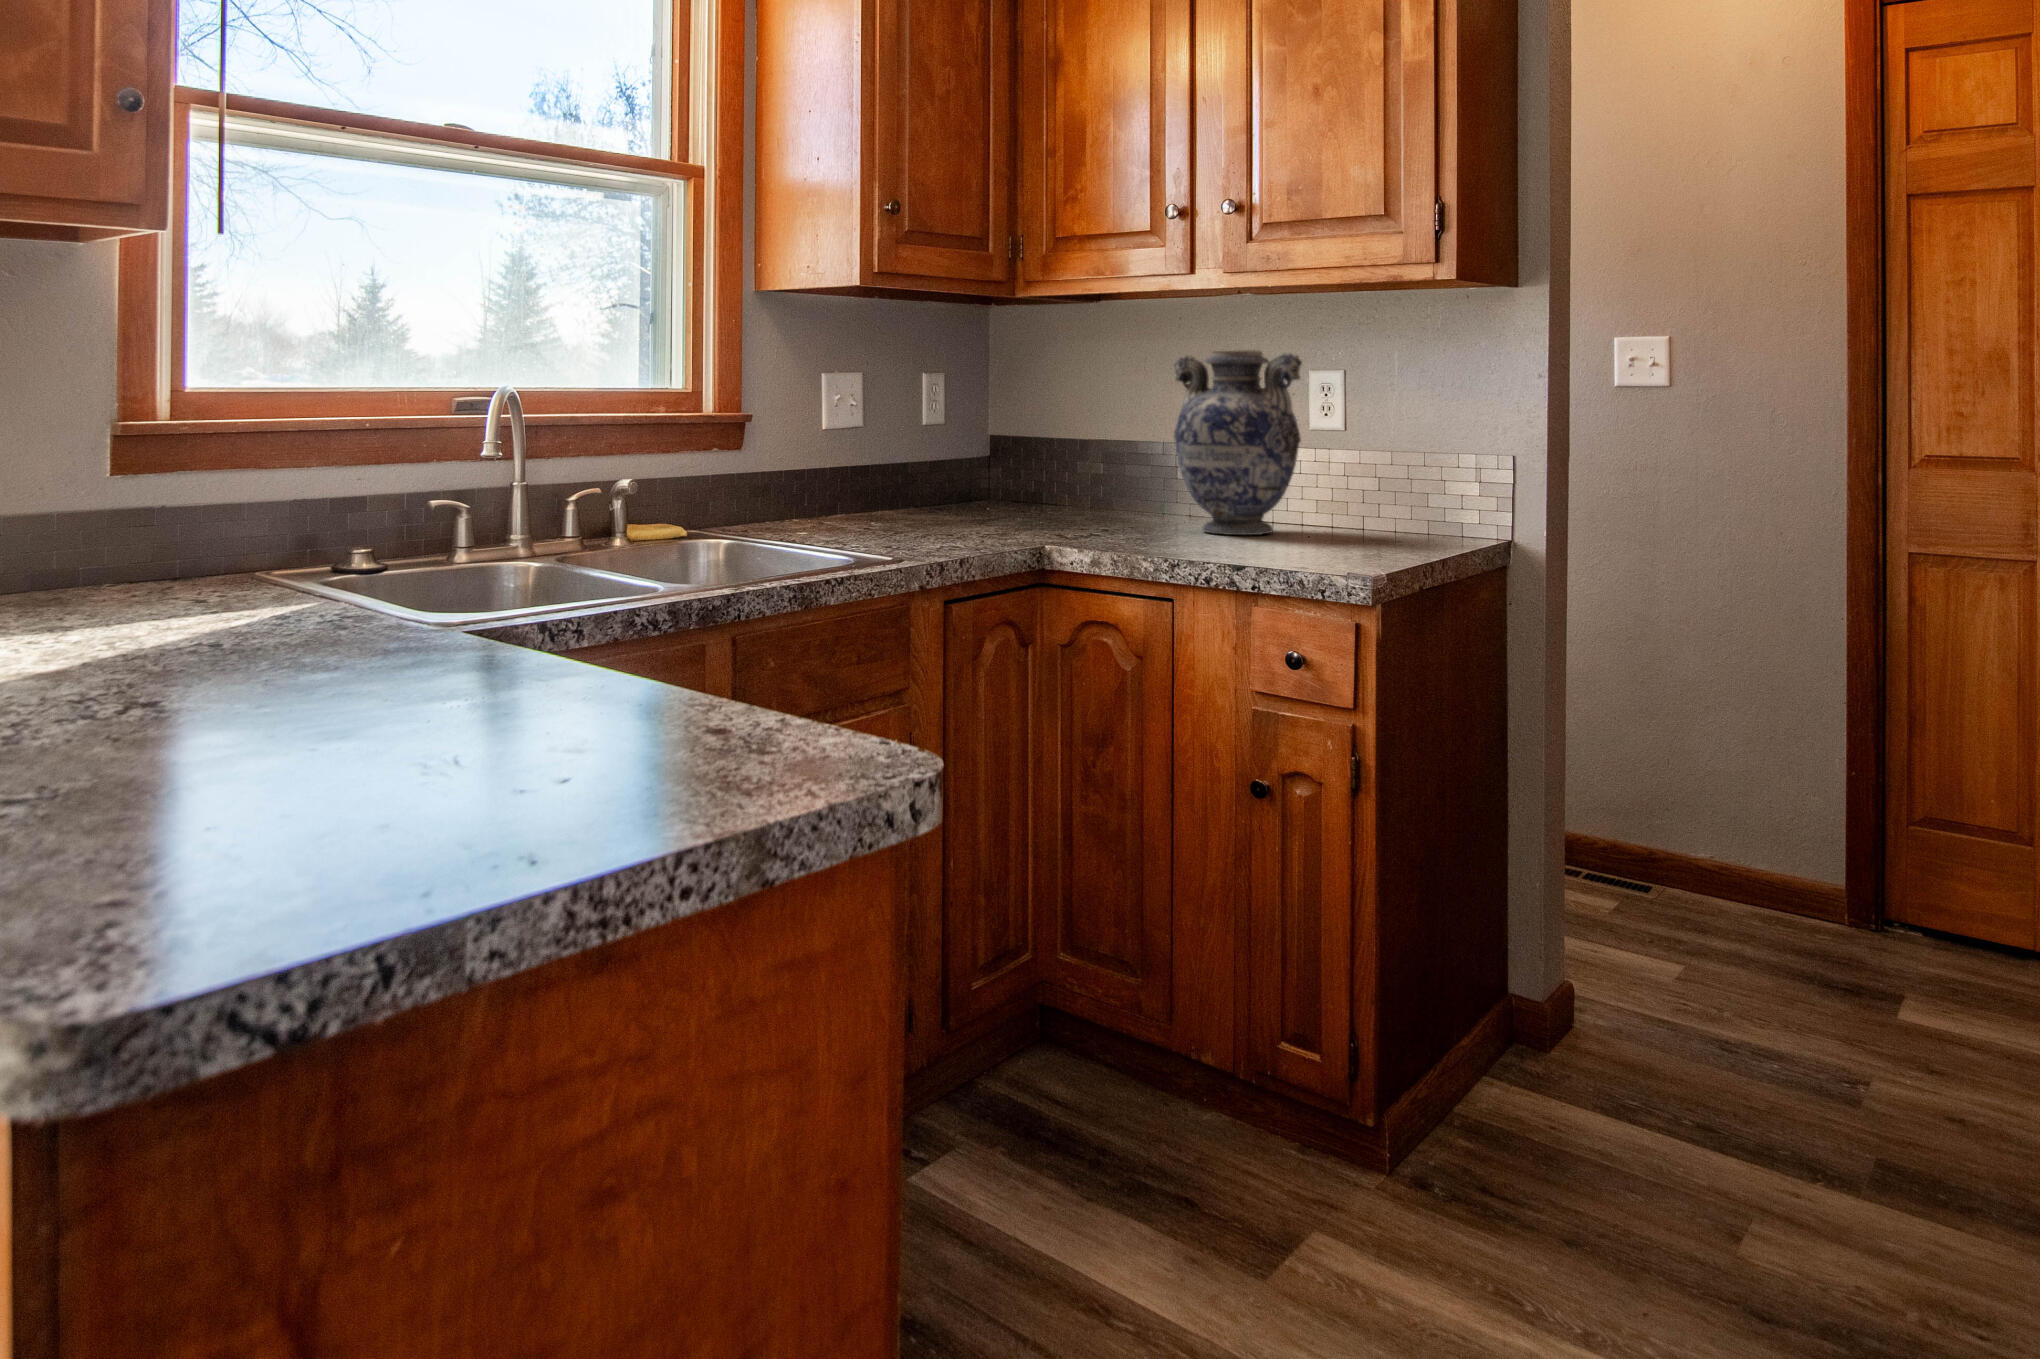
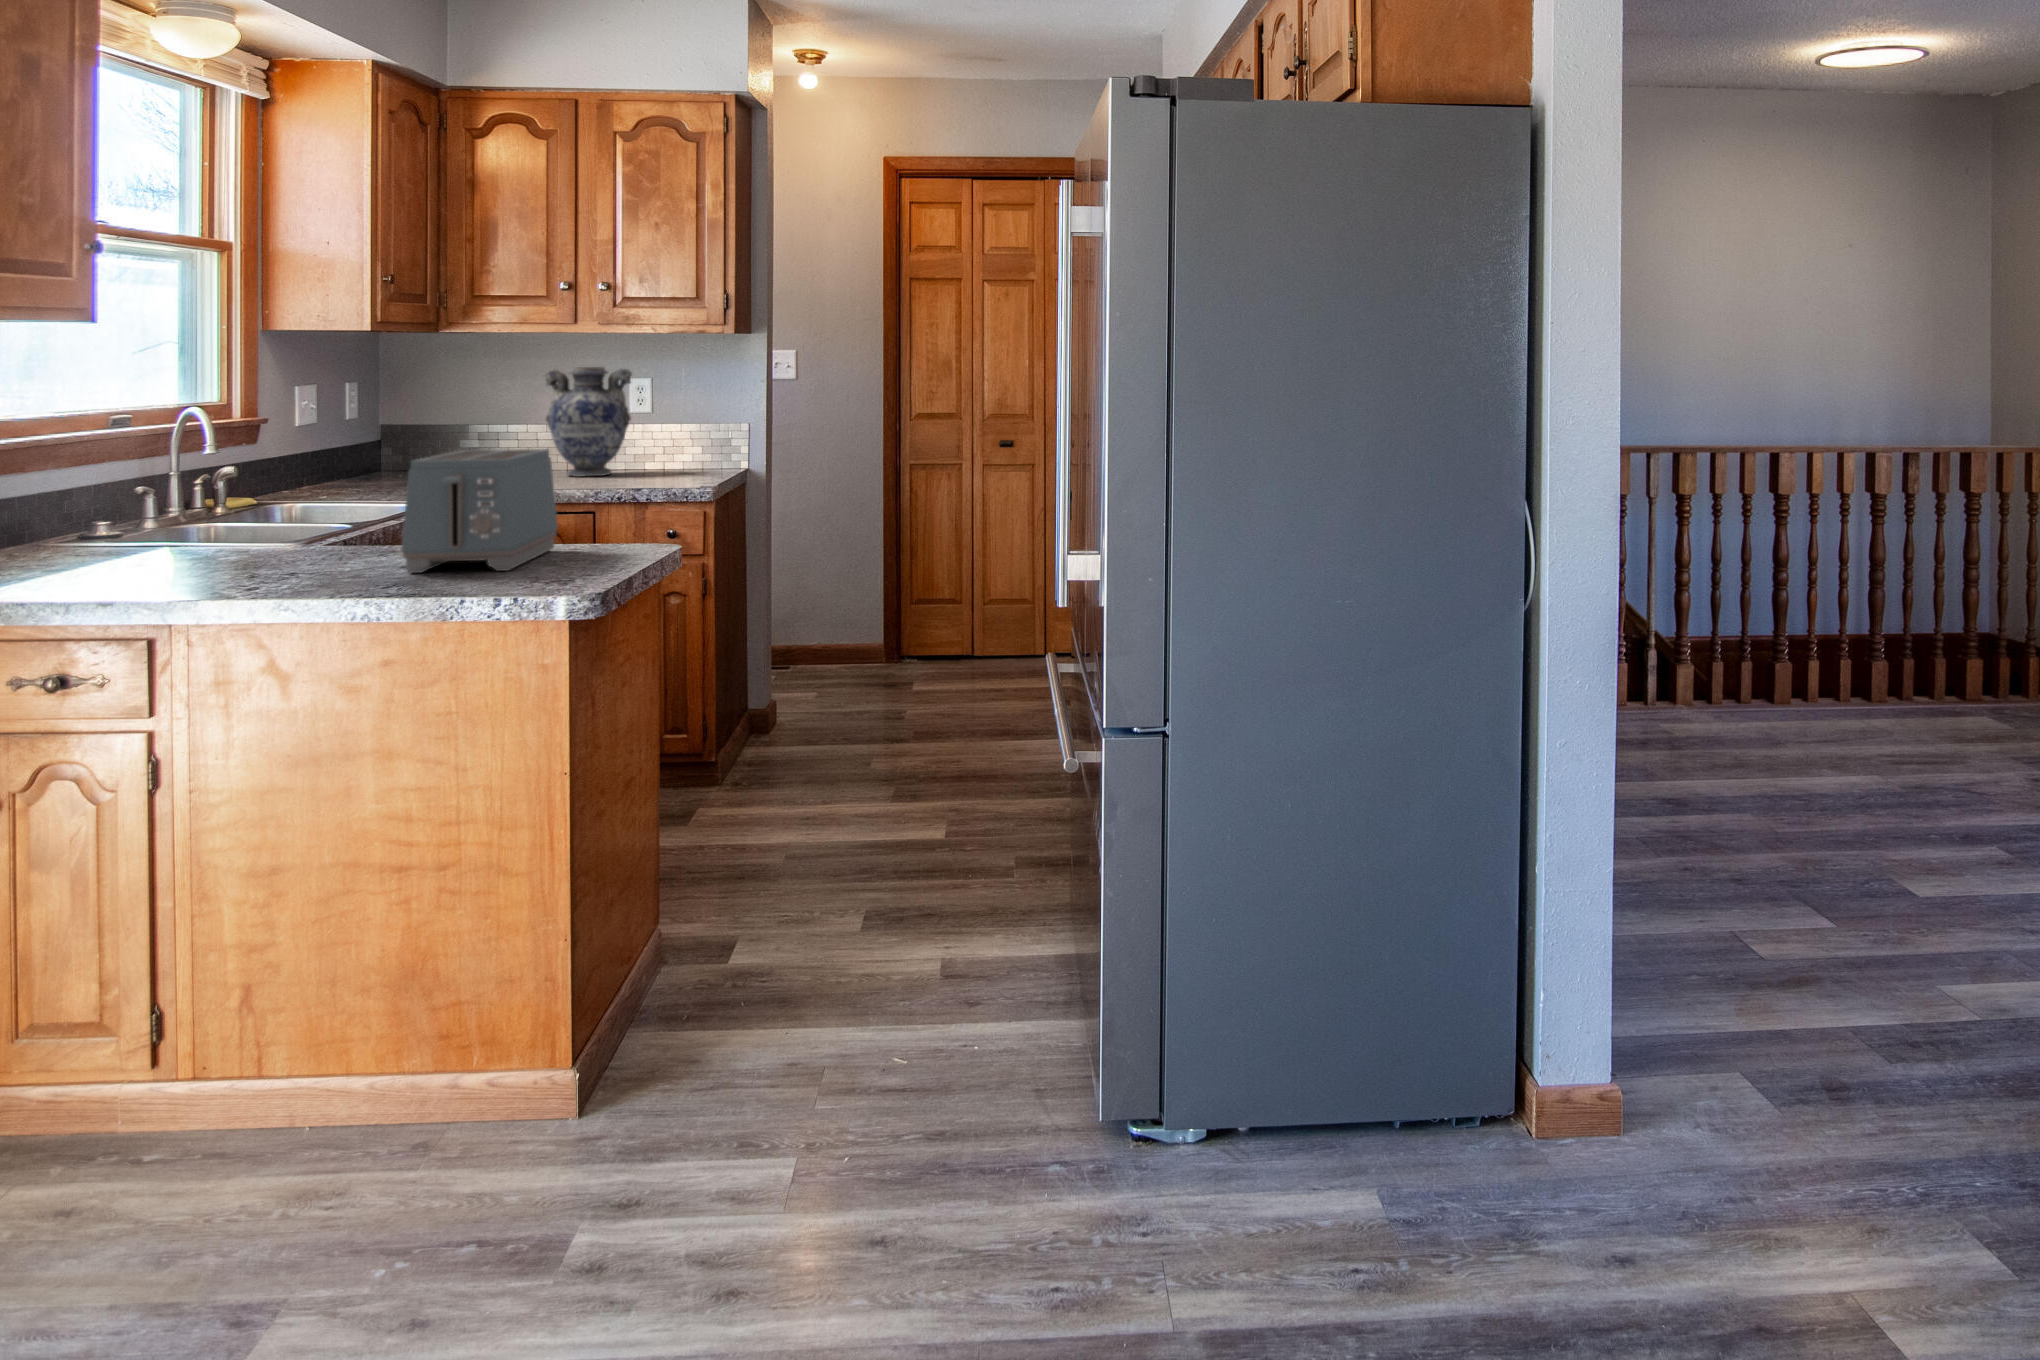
toaster: none [132,477,630,821] -> present [402,449,558,573]

